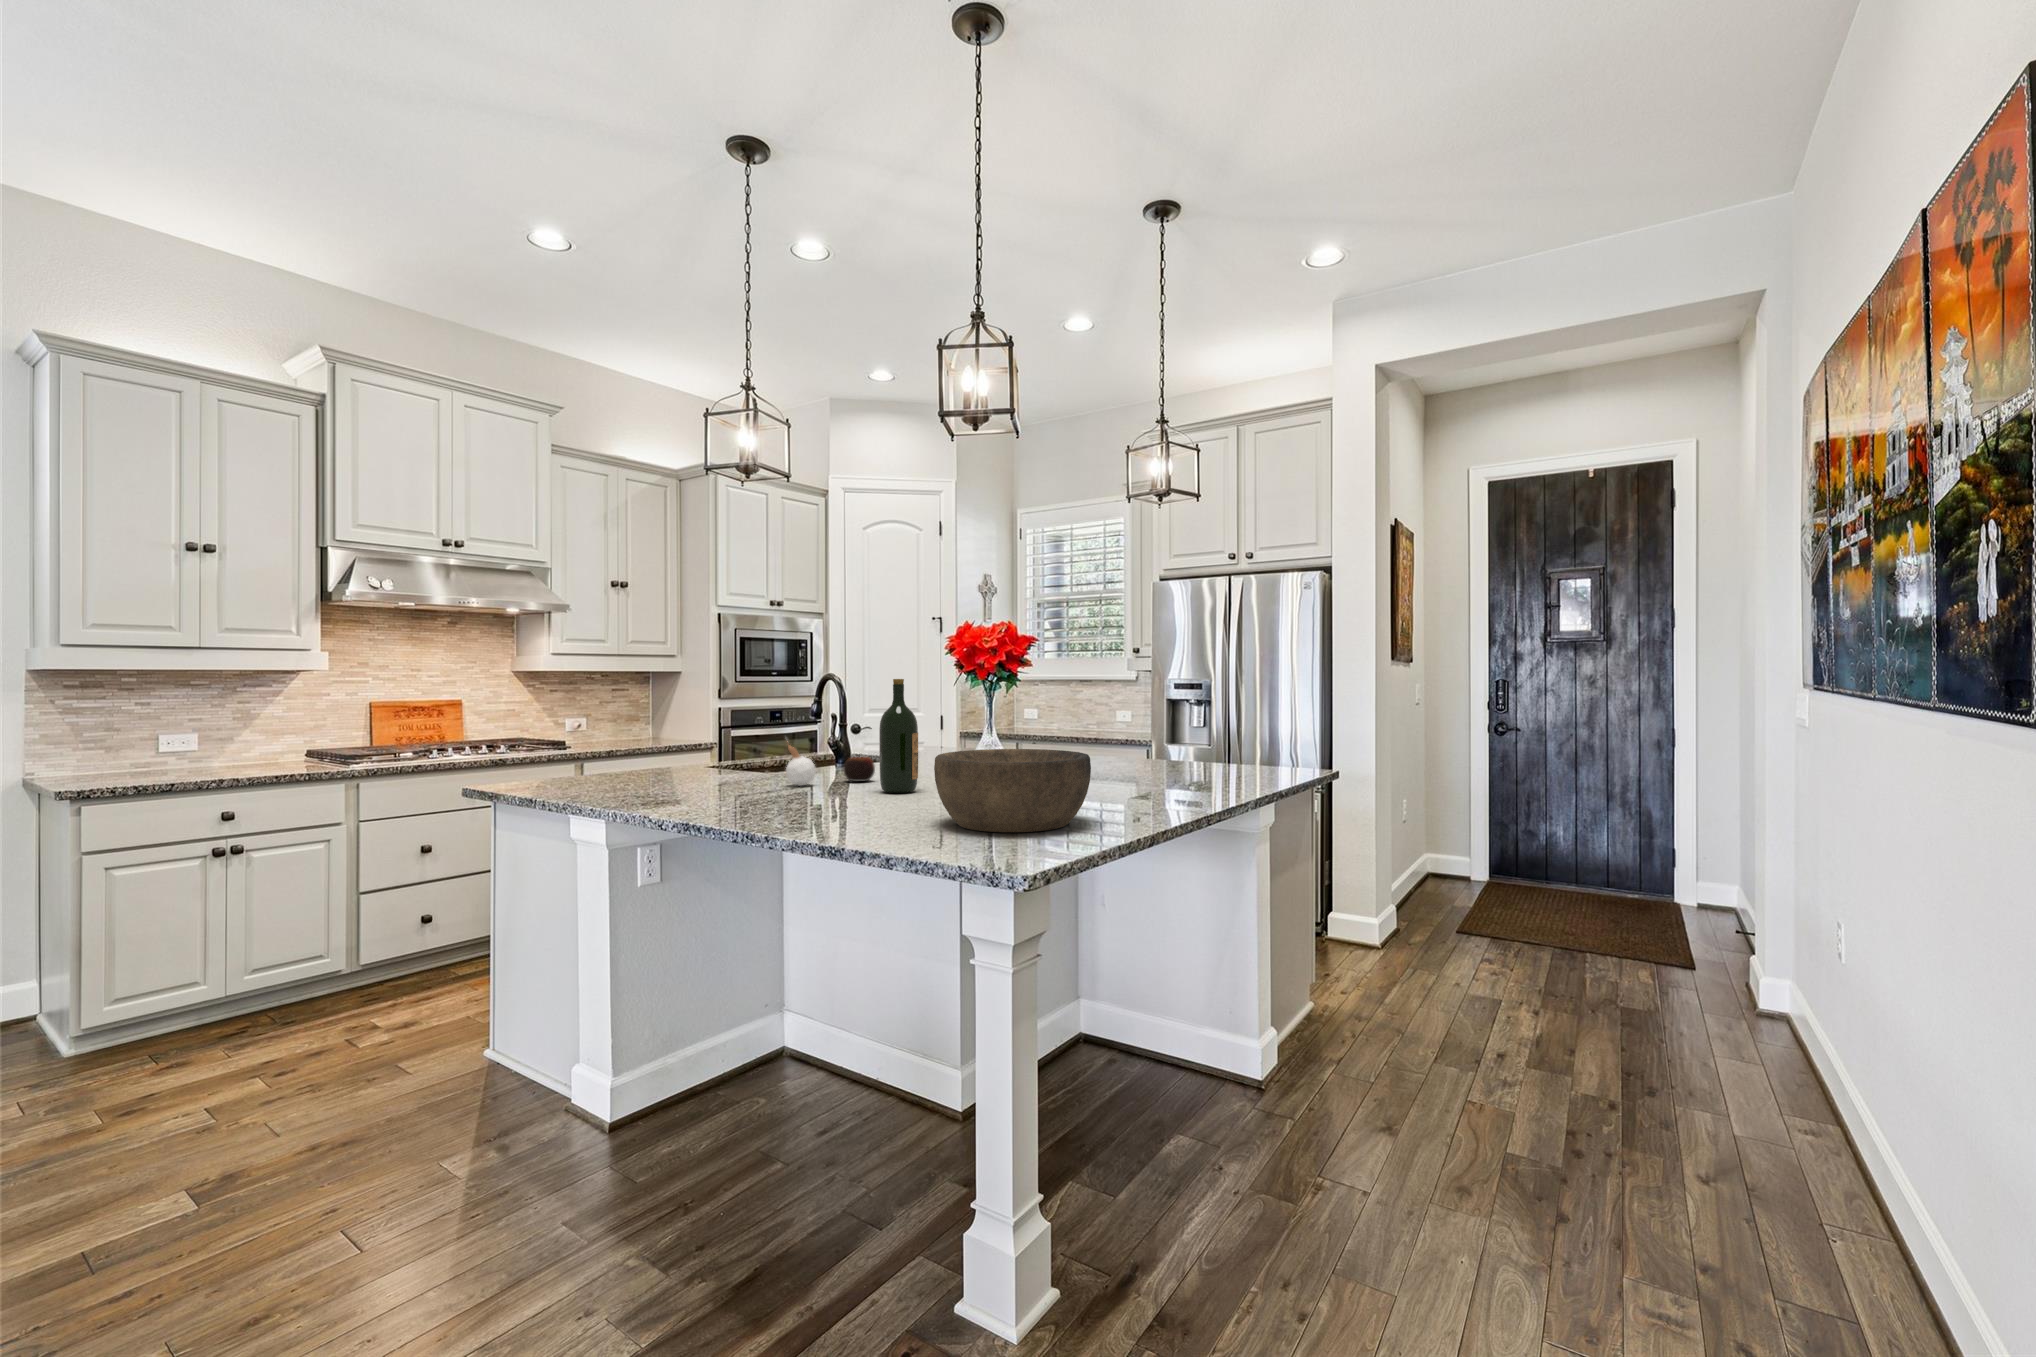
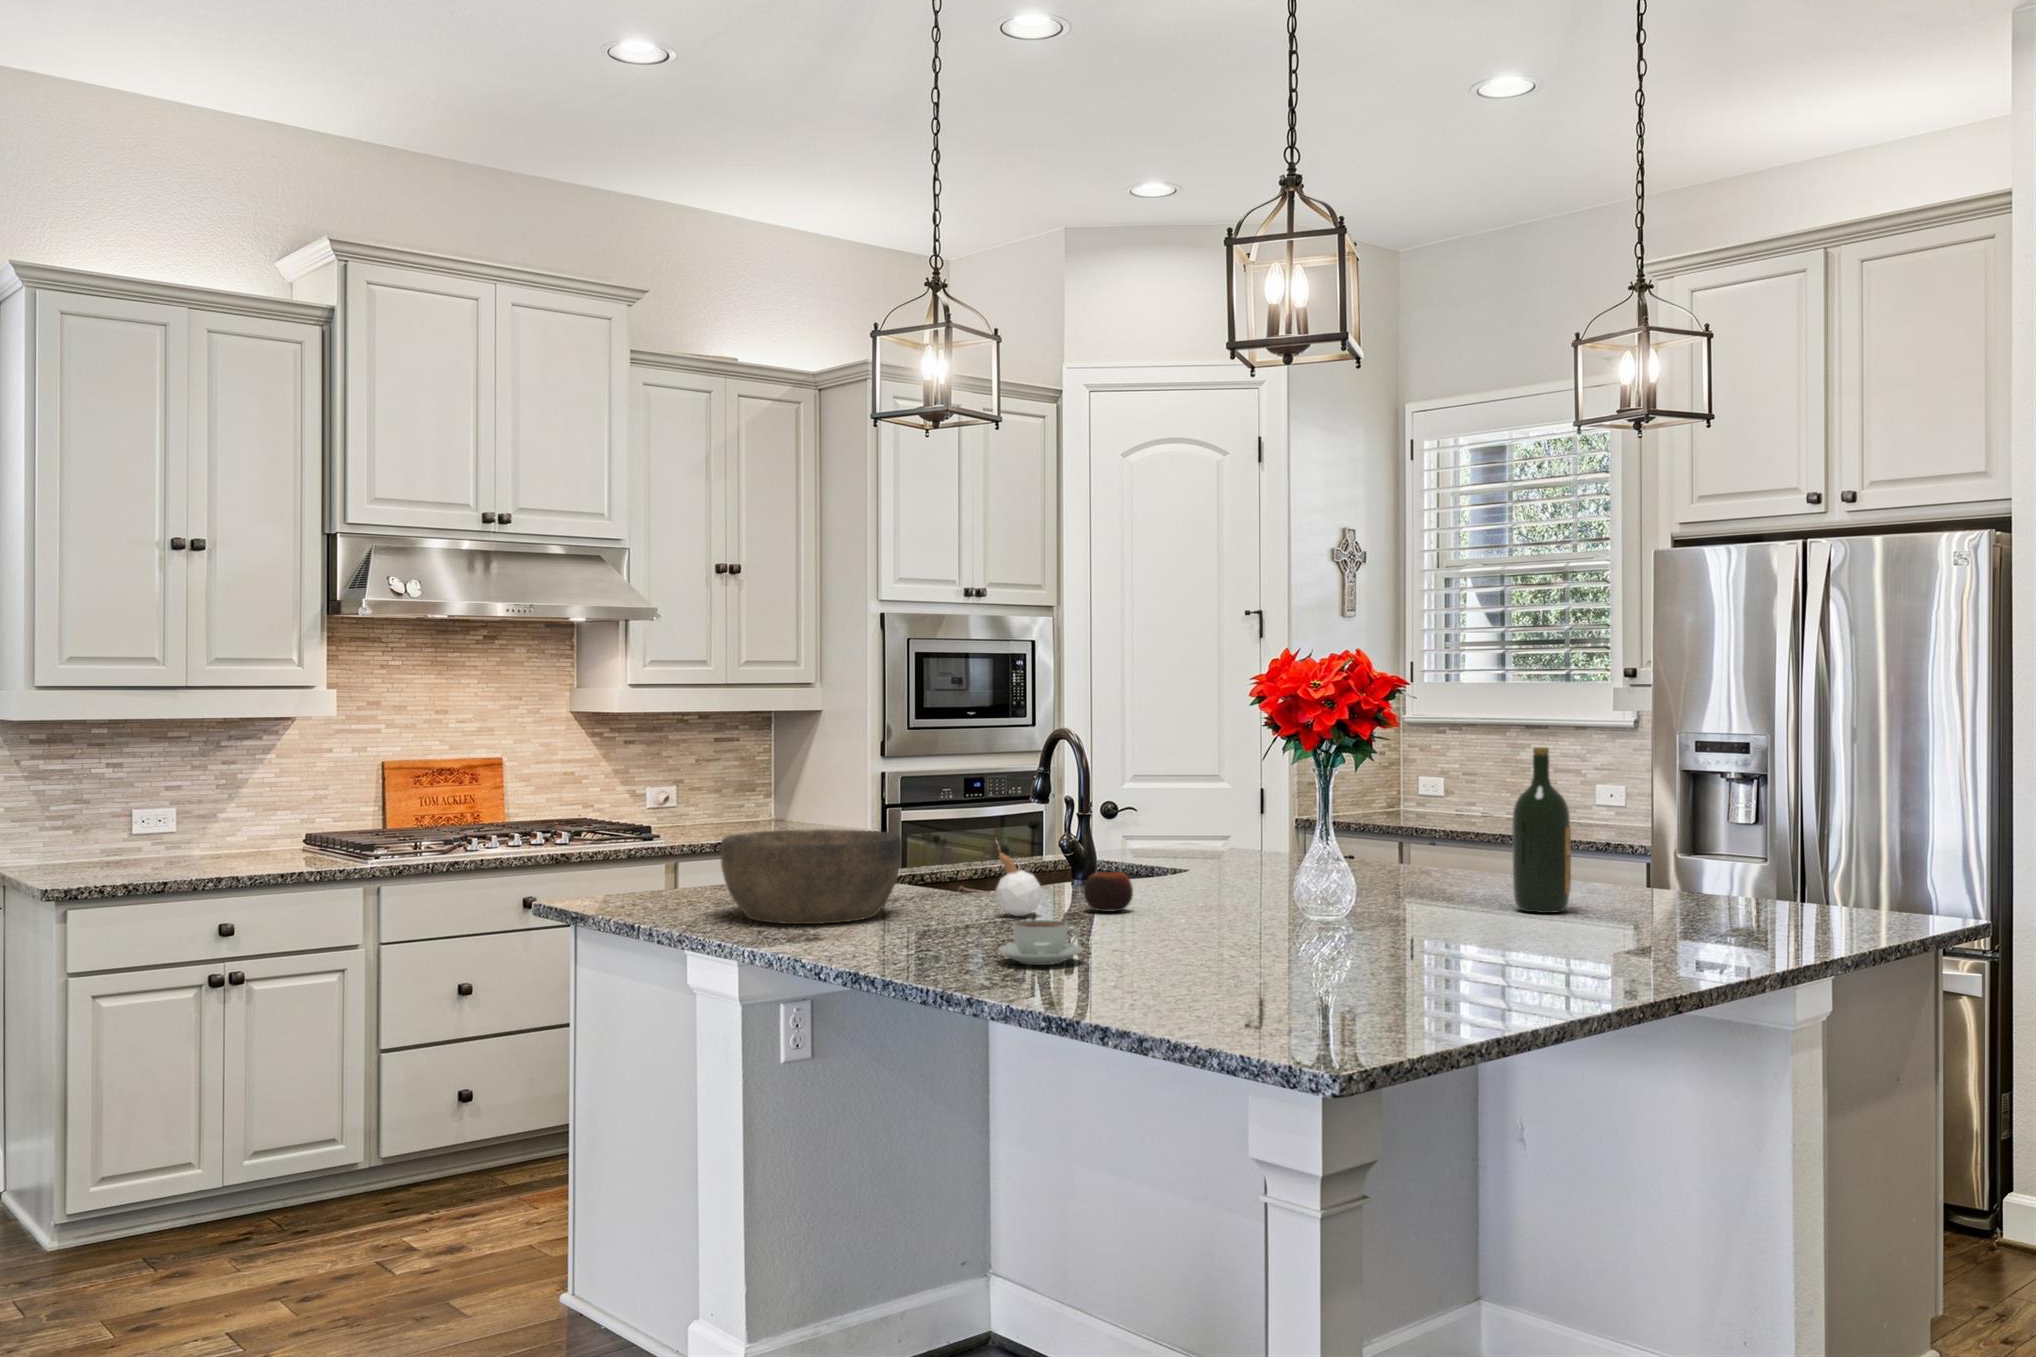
wine bottle: present [879,679,918,793] -> present [1512,747,1571,913]
bowl: present [934,749,1091,832] -> present [720,829,901,924]
coffee cup: none [785,784,844,814] -> present [998,920,1083,965]

